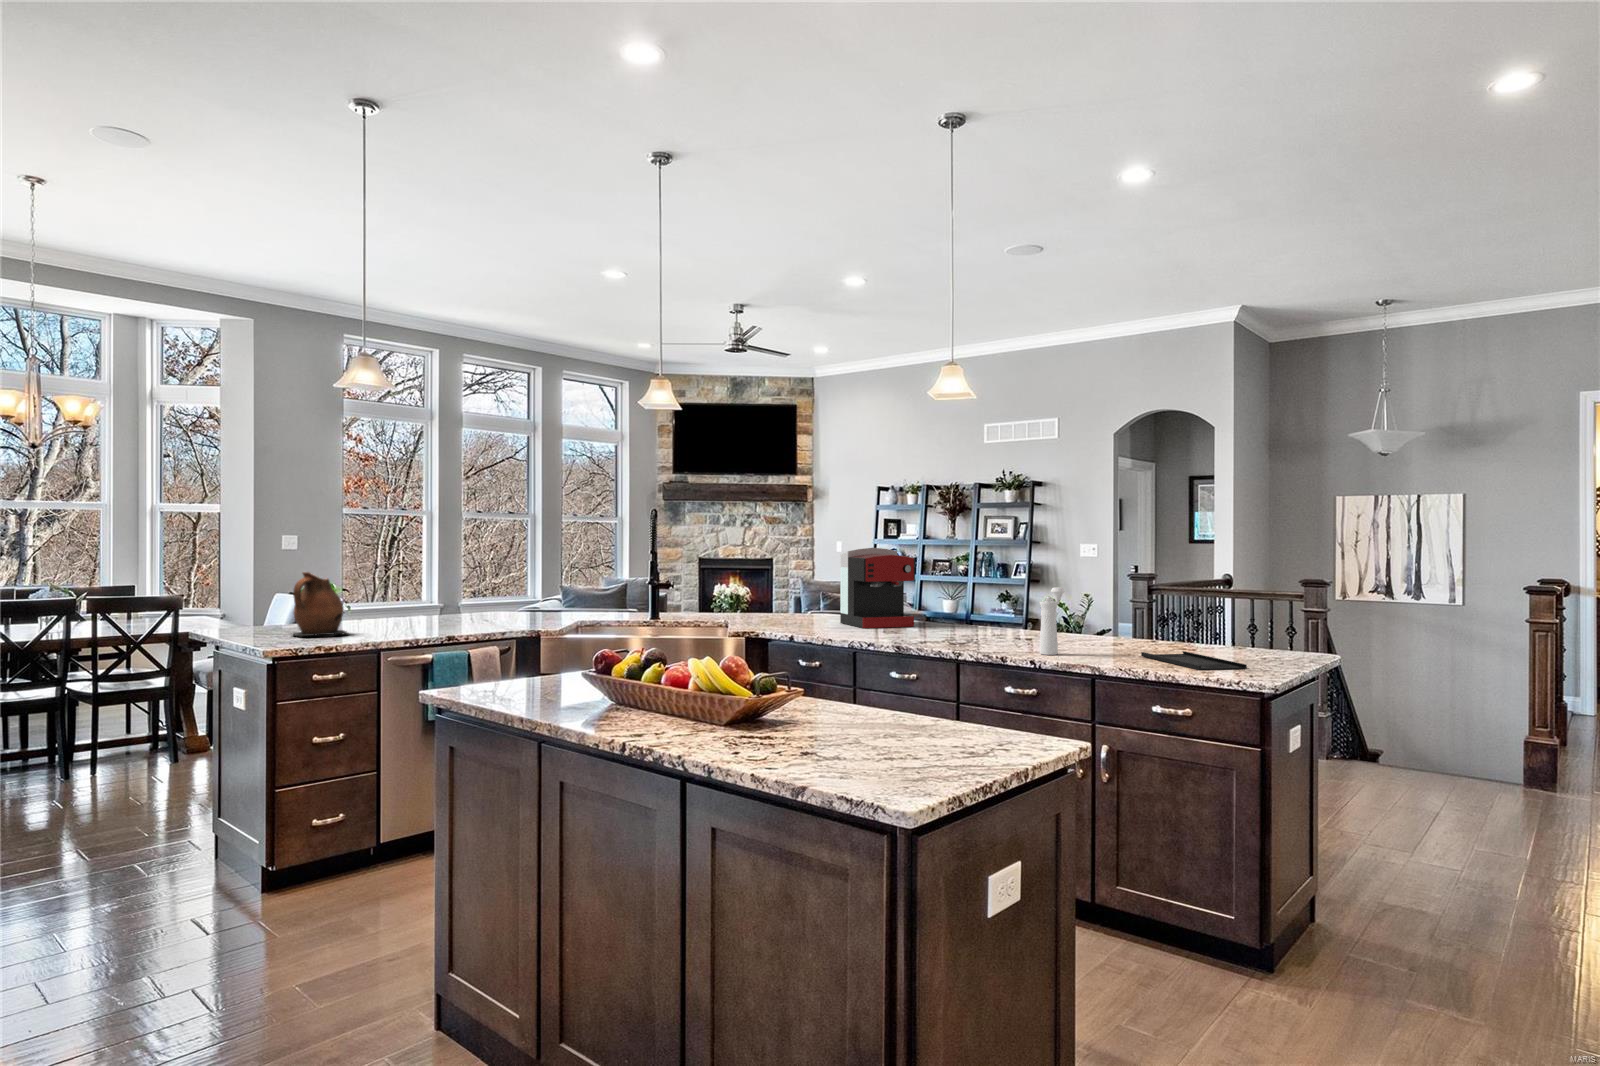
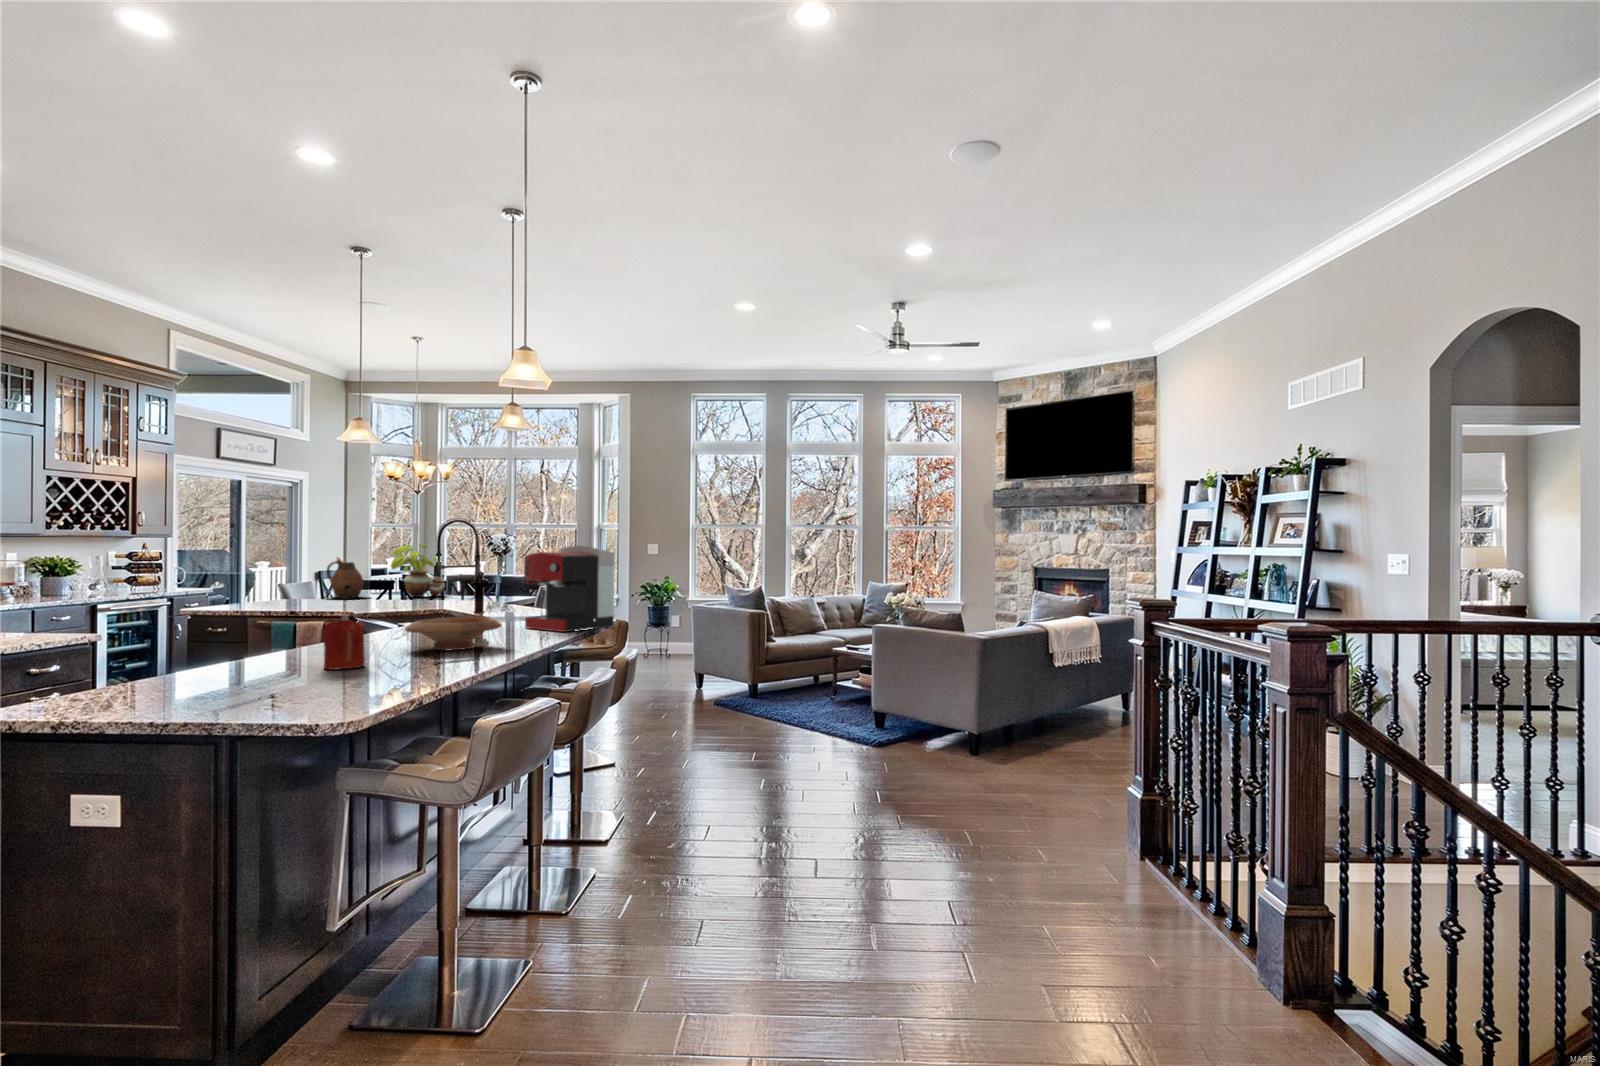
potted plant: none [349,547,407,626] -> present [391,544,445,597]
pepper mill: present [1040,587,1064,655] -> none [263,586,328,663]
candle: none [1081,607,1111,650] -> present [323,615,365,670]
wooden bowl: none [964,612,1041,640] -> present [405,617,502,650]
tray: present [1141,651,1247,670] -> none [86,673,274,705]

